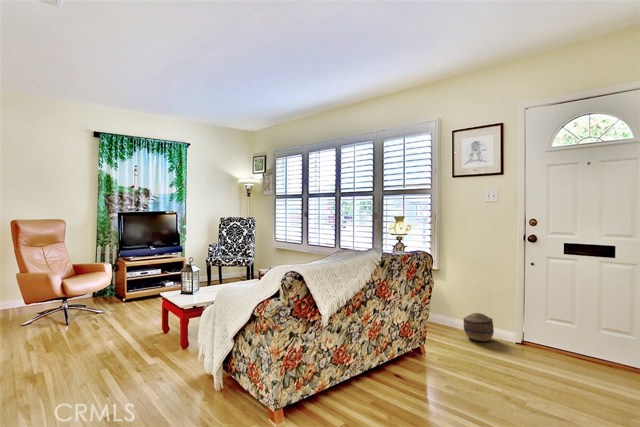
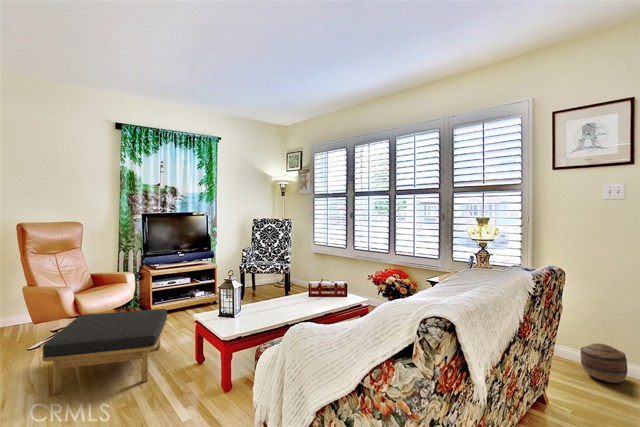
ottoman: none [40,292,139,352] -> present [42,309,167,394]

